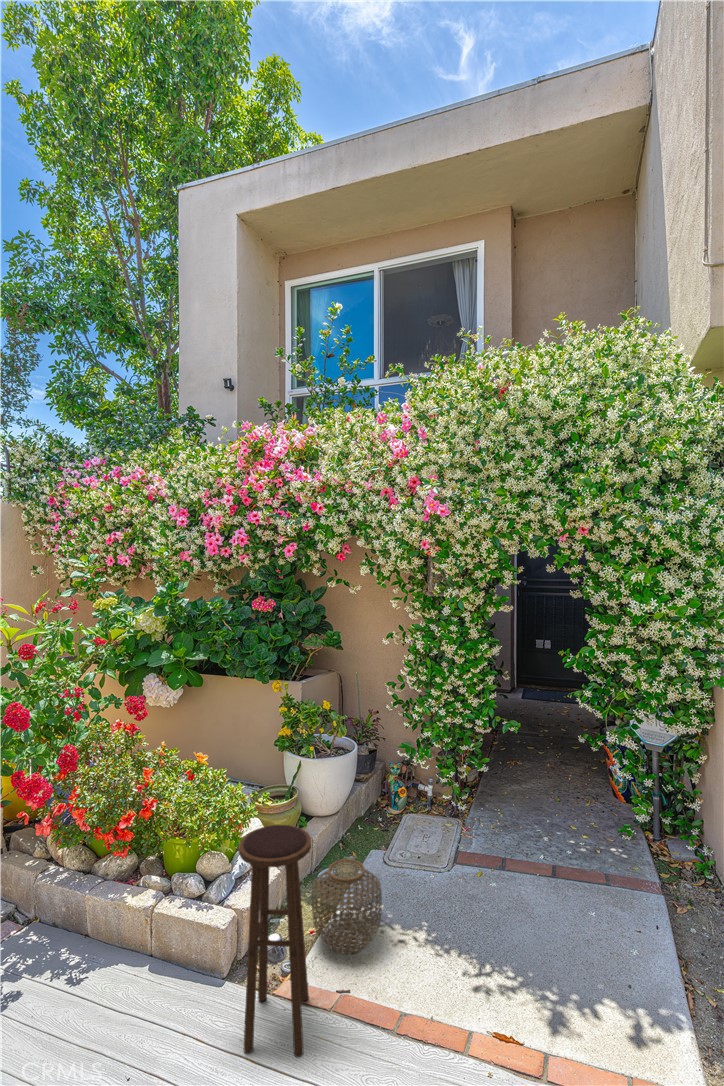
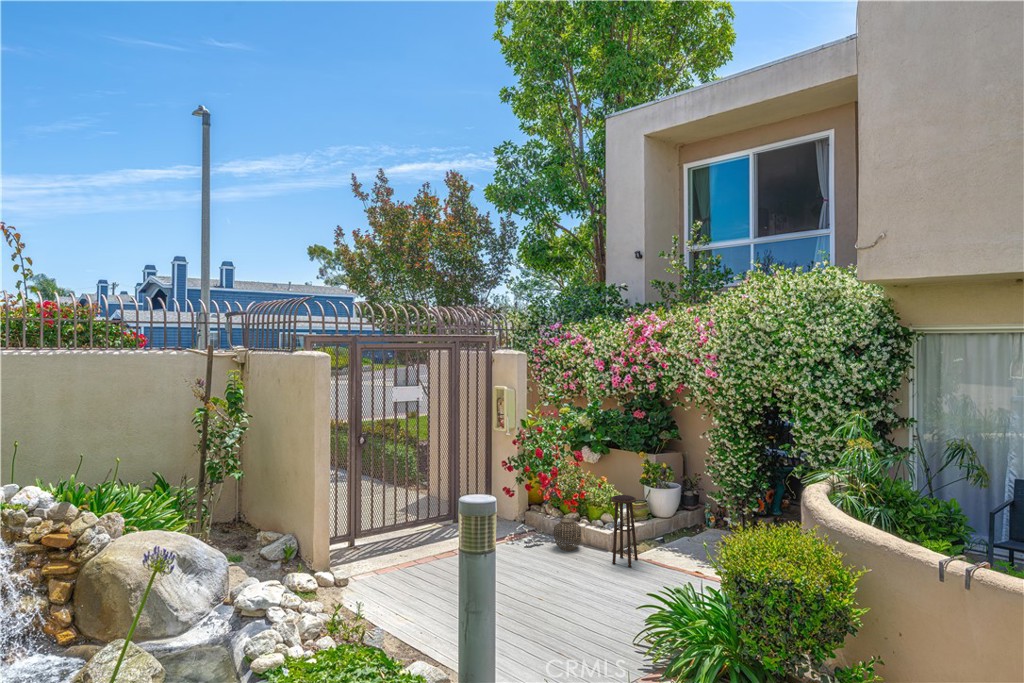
woven basket: present [312,859,382,954] -> present [554,518,581,551]

